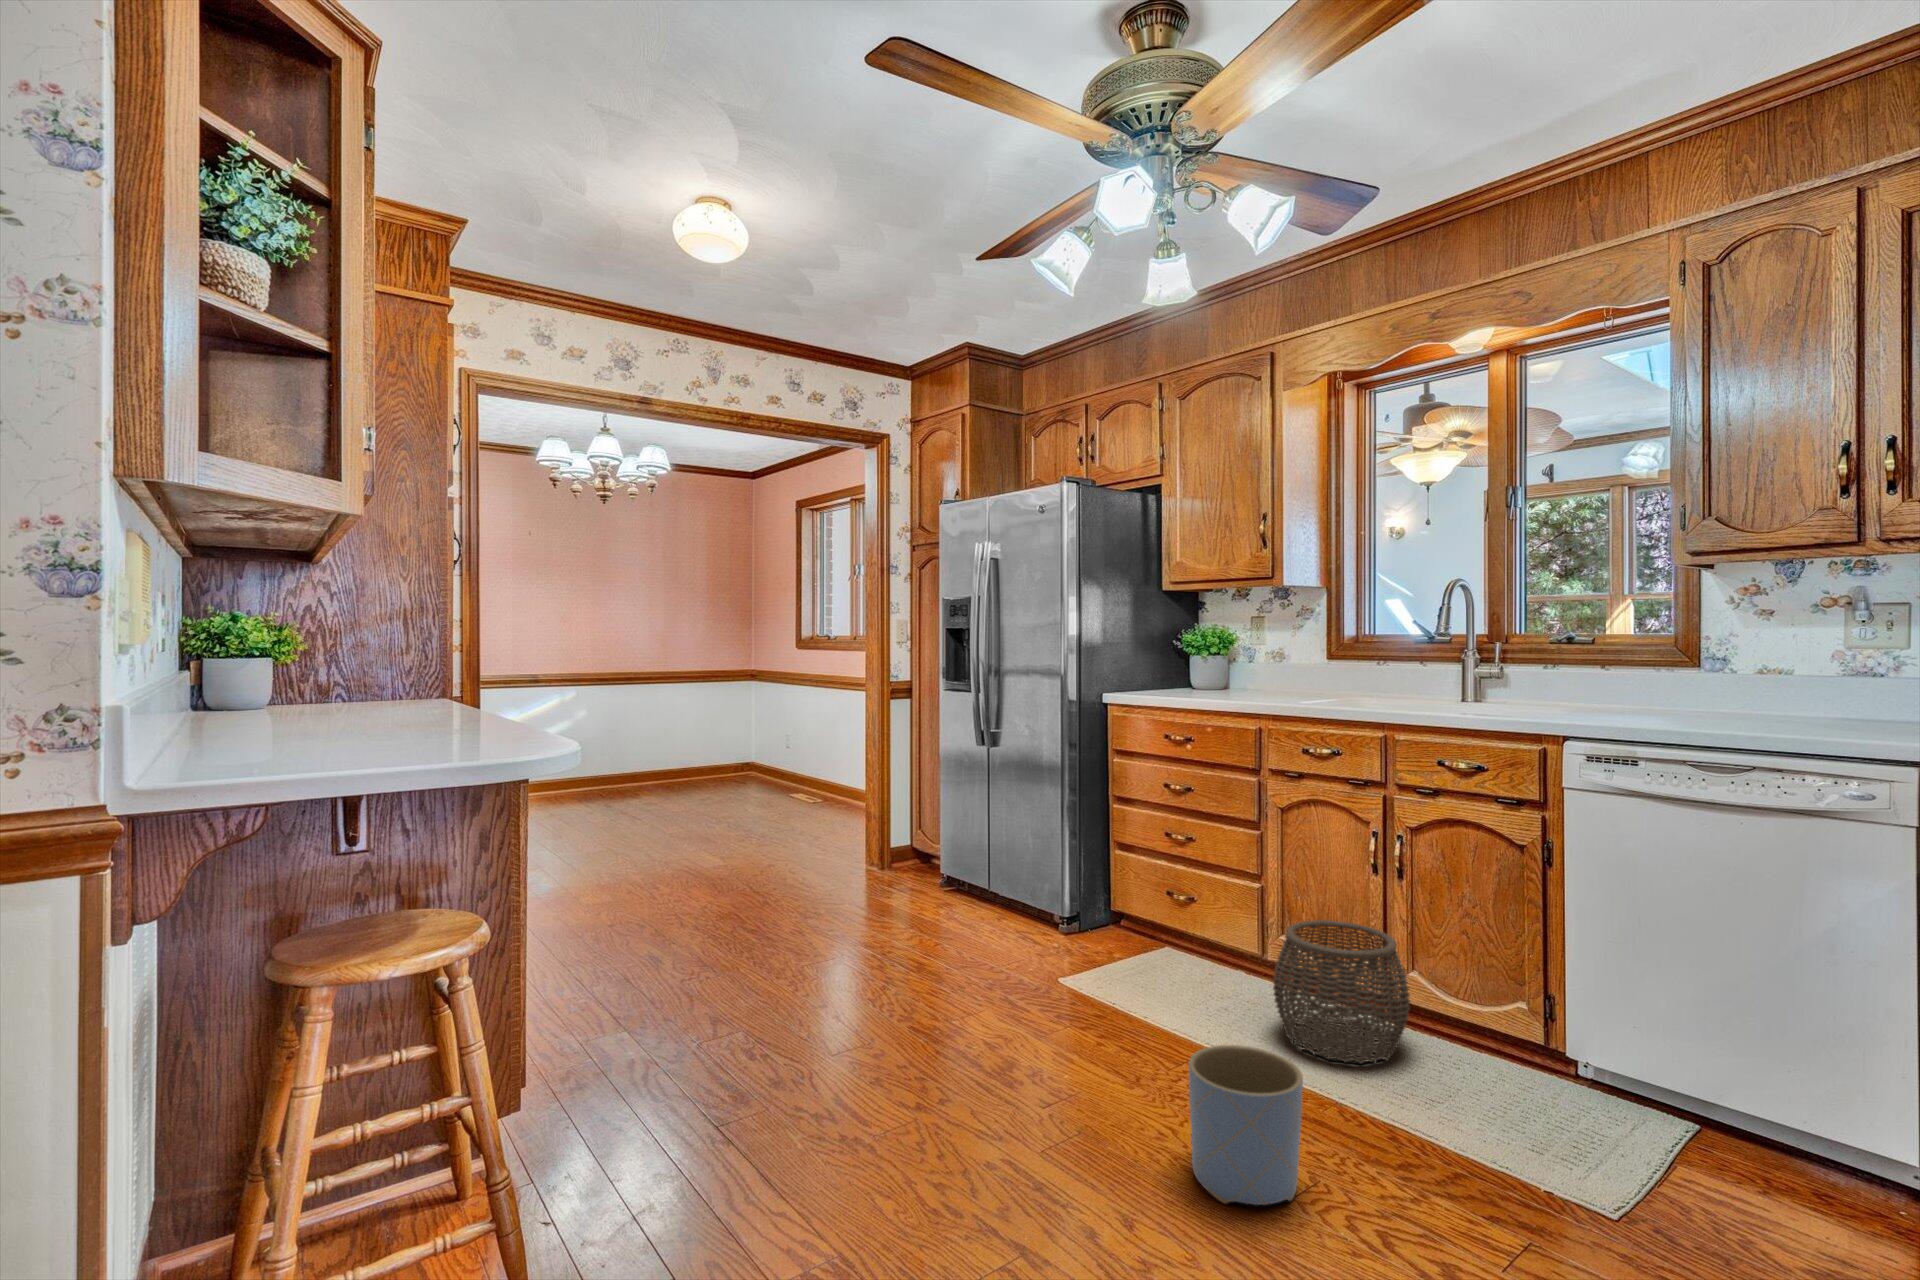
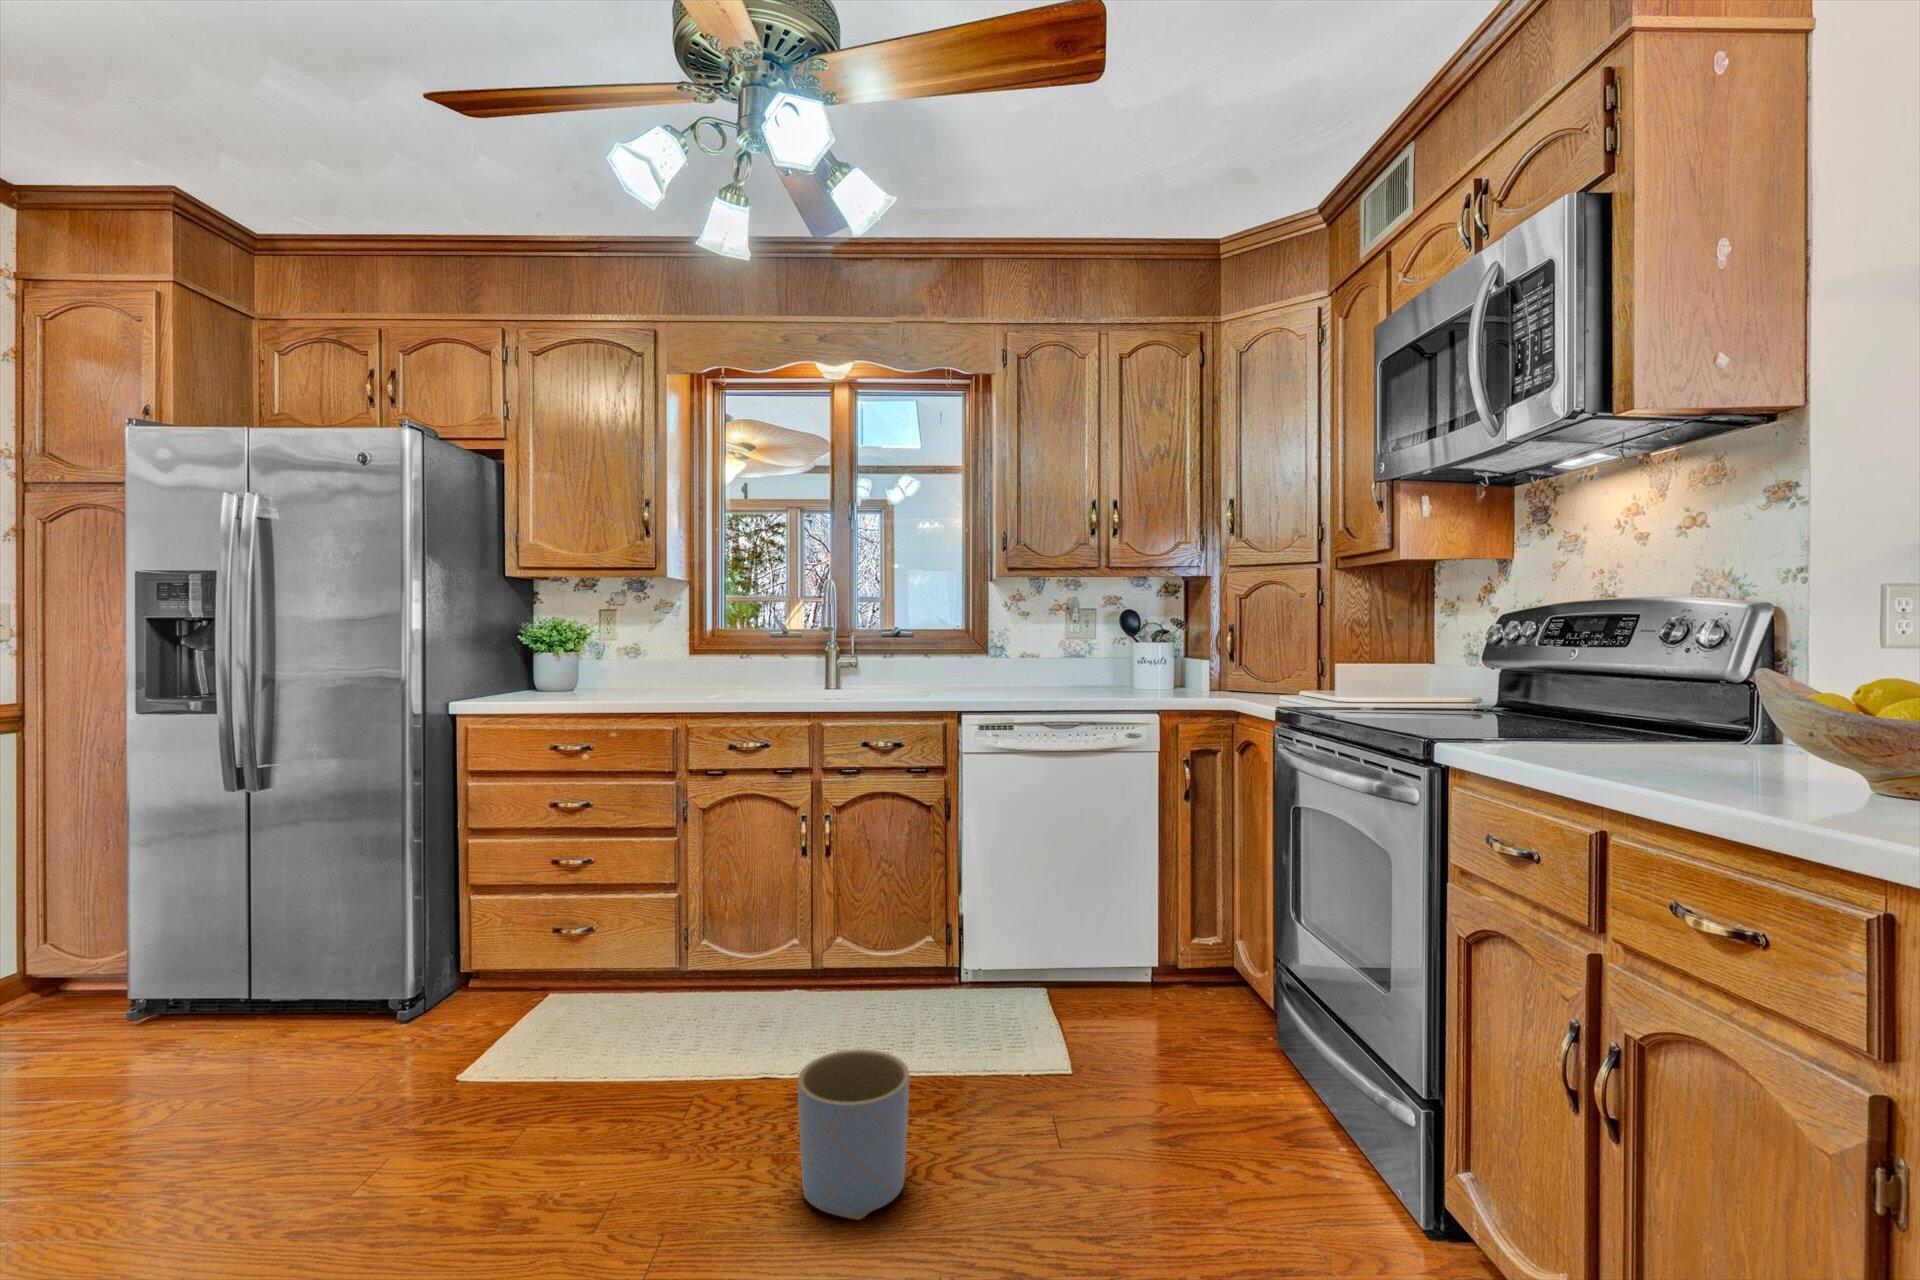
woven basket: present [1273,920,1410,1064] -> none [737,905,860,1043]

